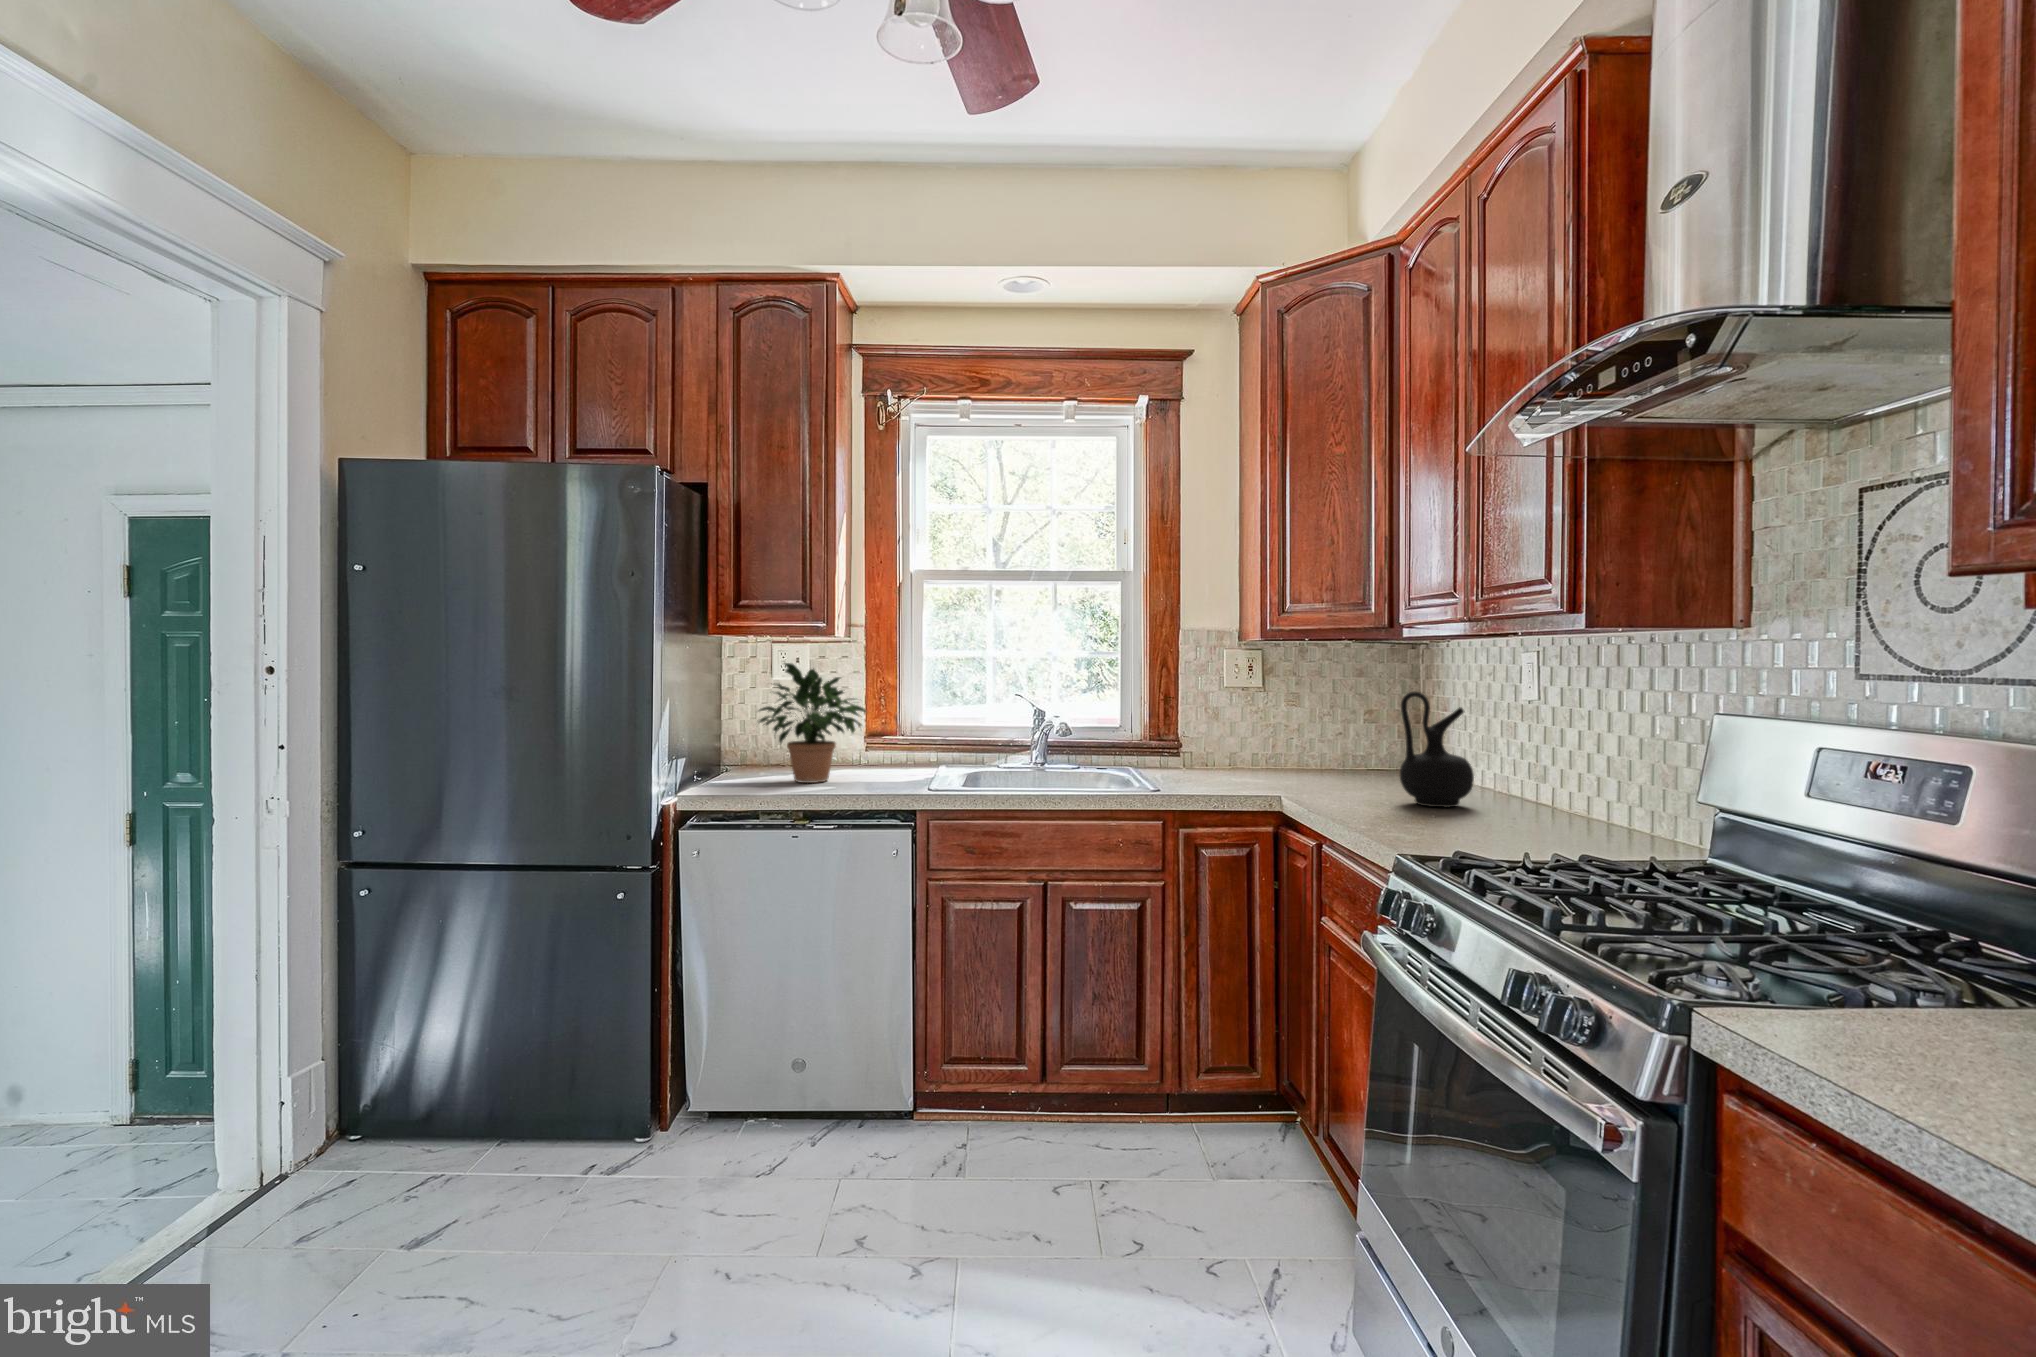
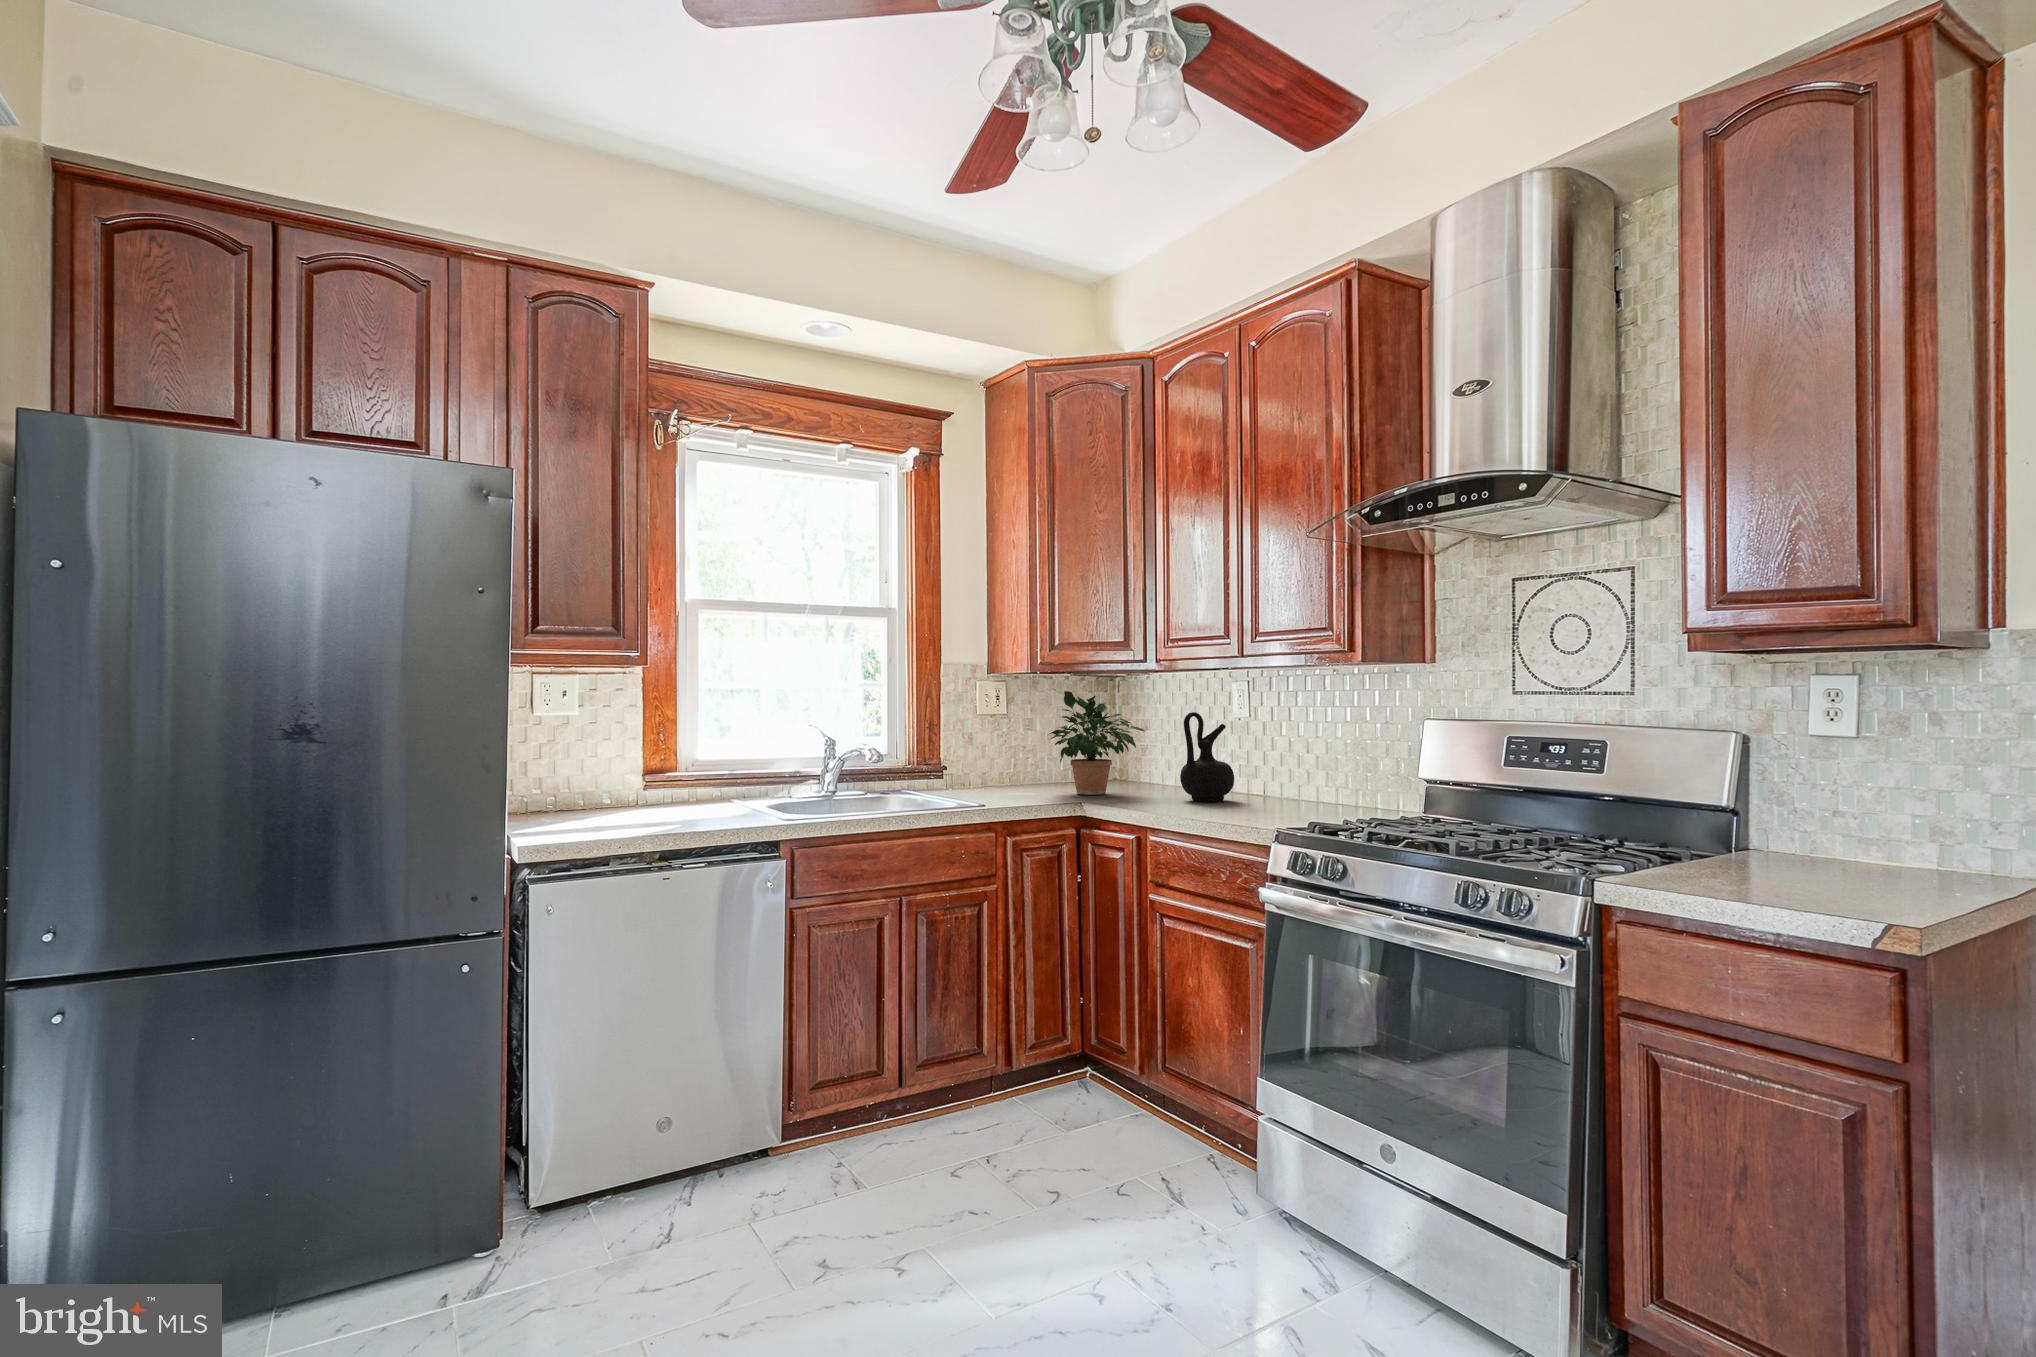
potted plant: present [759,663,866,783] -> present [1050,691,1146,795]

